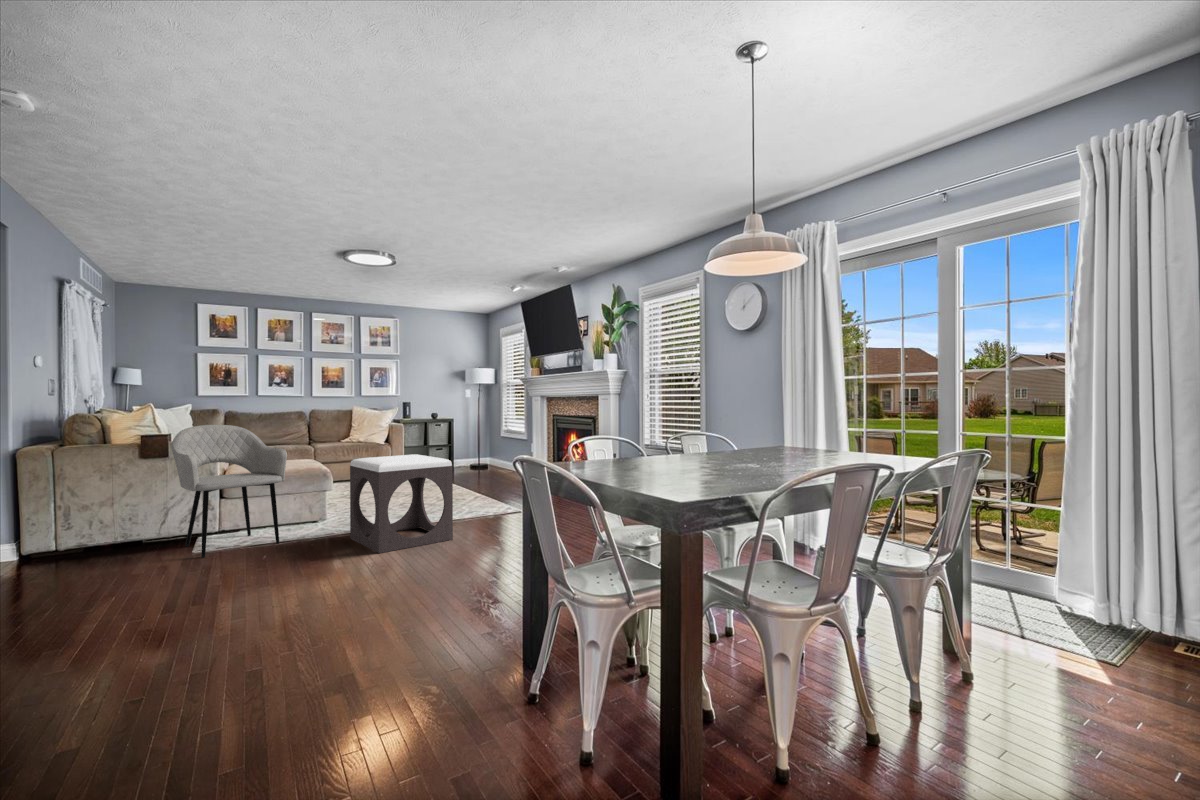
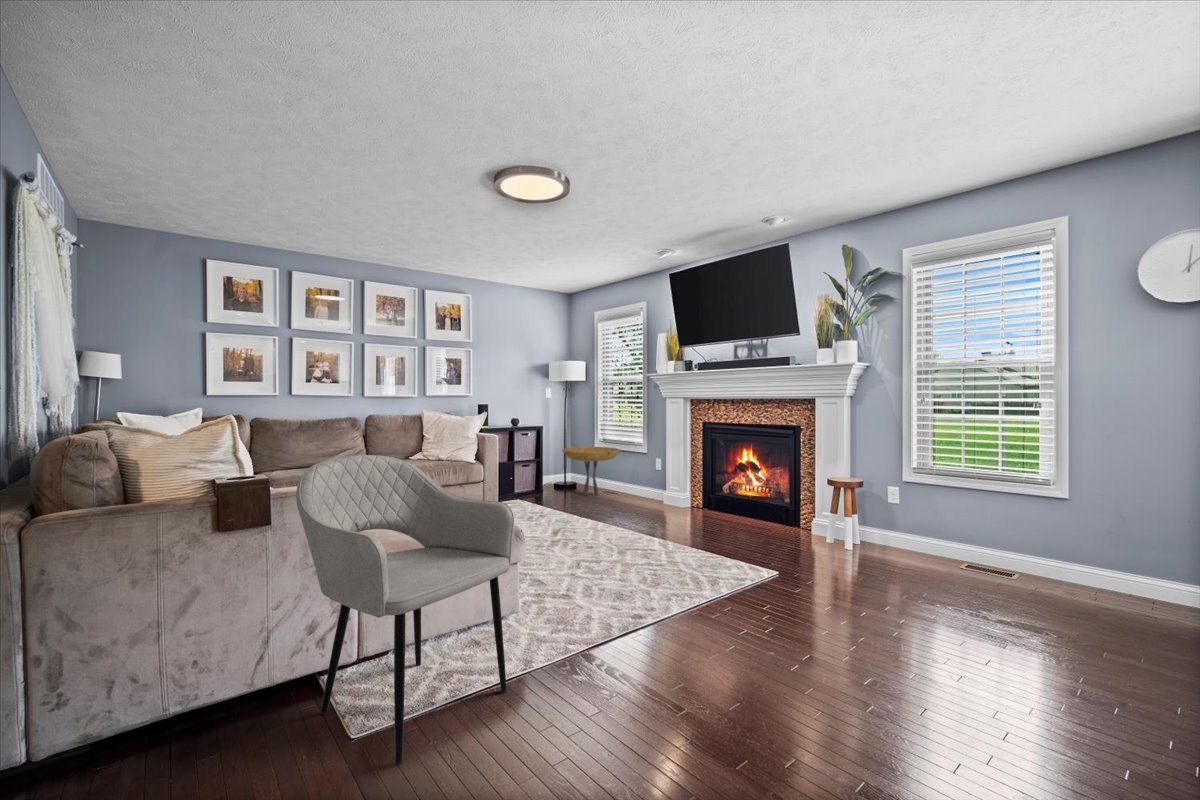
side table: none [464,435,511,473] -> present [562,447,620,496]
footstool: present [350,454,453,553] -> none [624,502,811,721]

